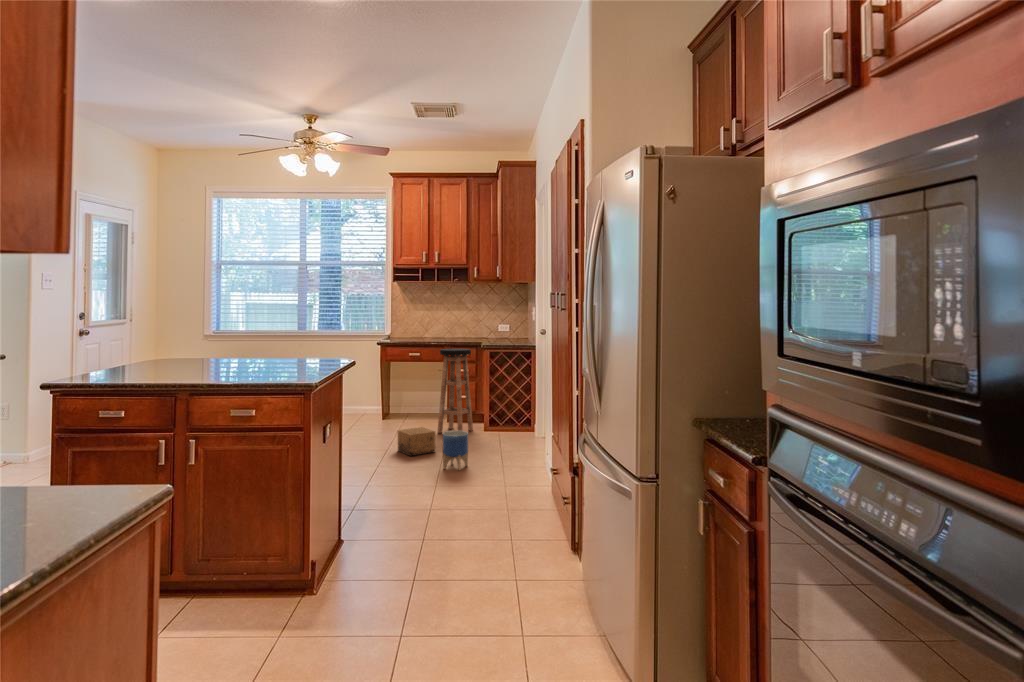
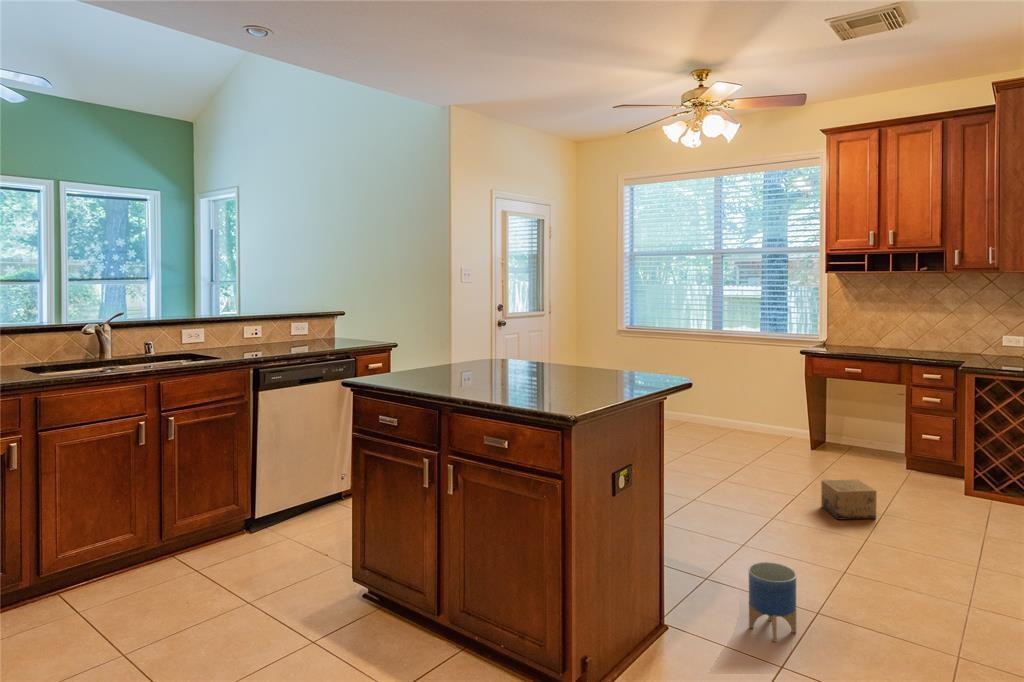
bar stool: present [437,349,473,433] -> none [885,370,945,495]
planter: present [443,431,468,470] -> present [749,562,796,641]

